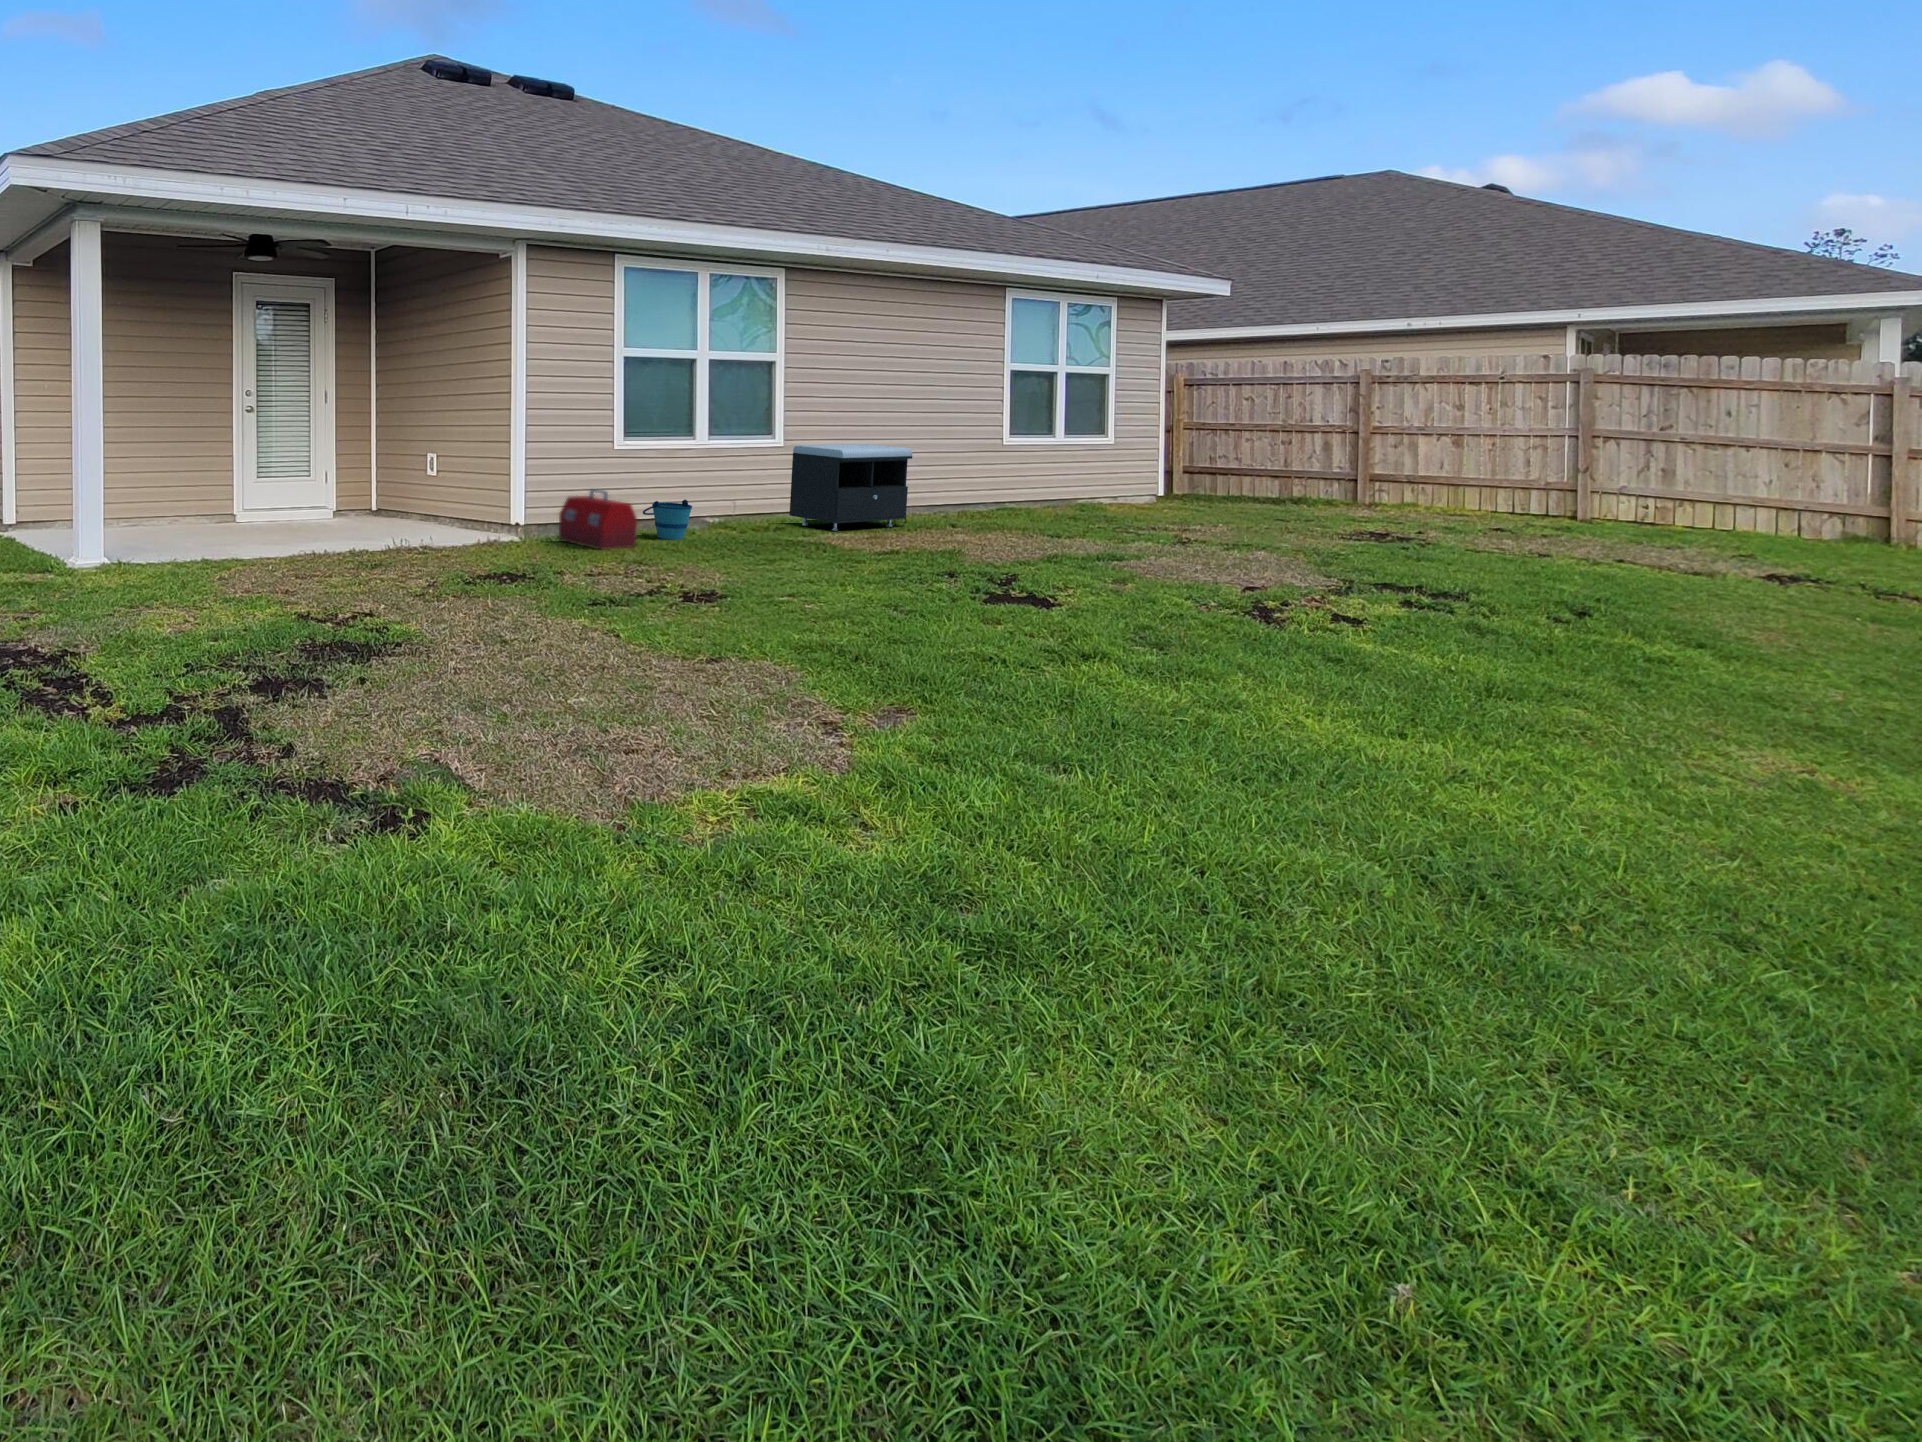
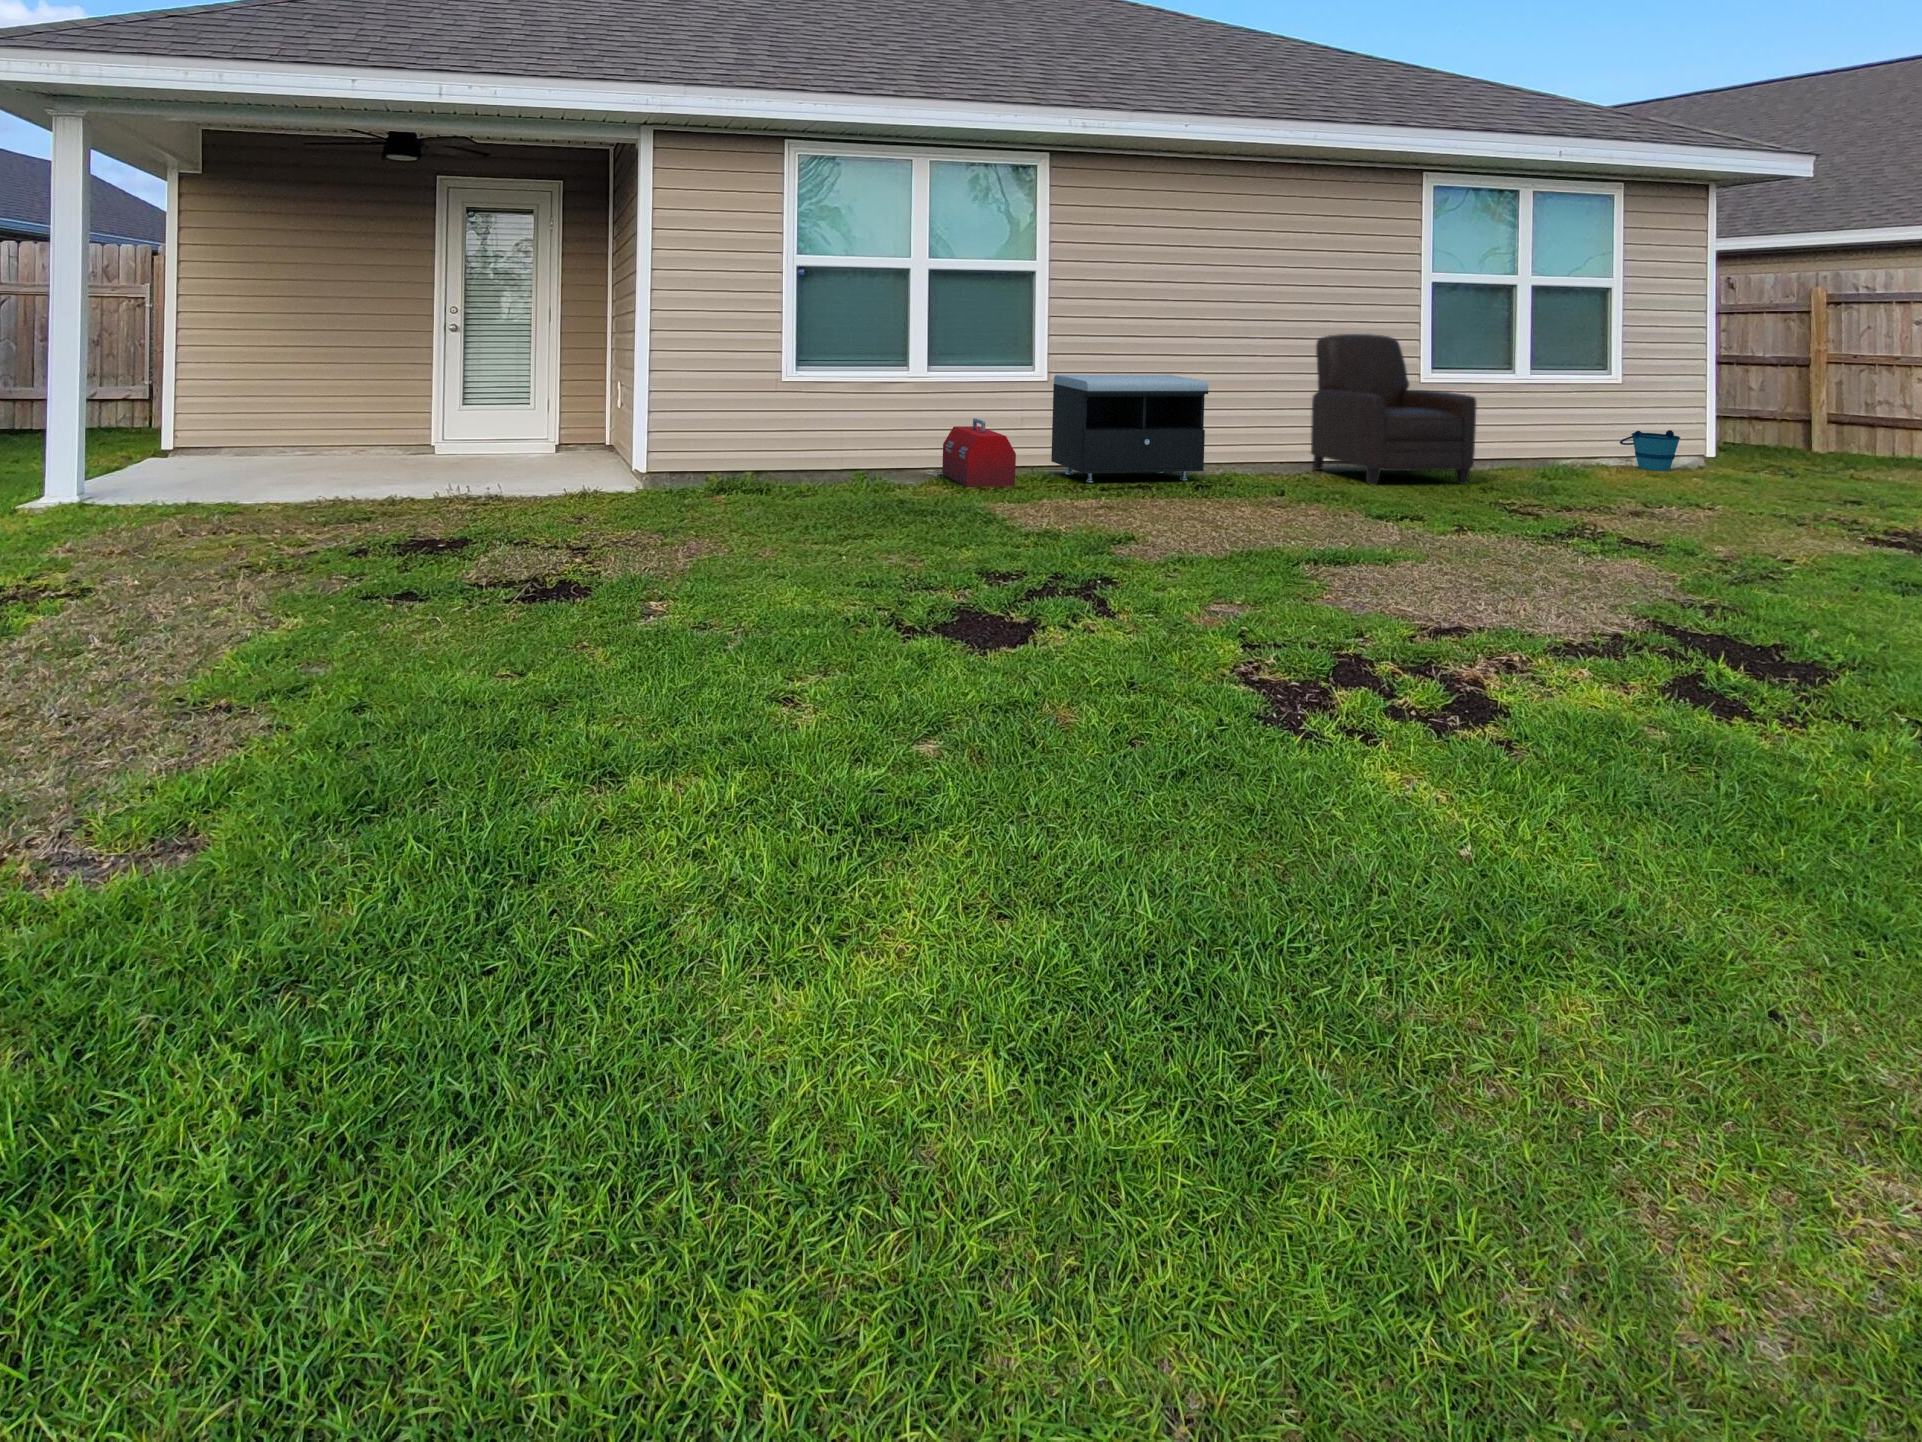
chair: none [945,410,1073,525] -> present [1311,334,1477,485]
toolbox: present [559,489,637,550] -> present [942,418,1016,487]
bucket: present [643,500,692,540] -> present [1620,430,1680,471]

